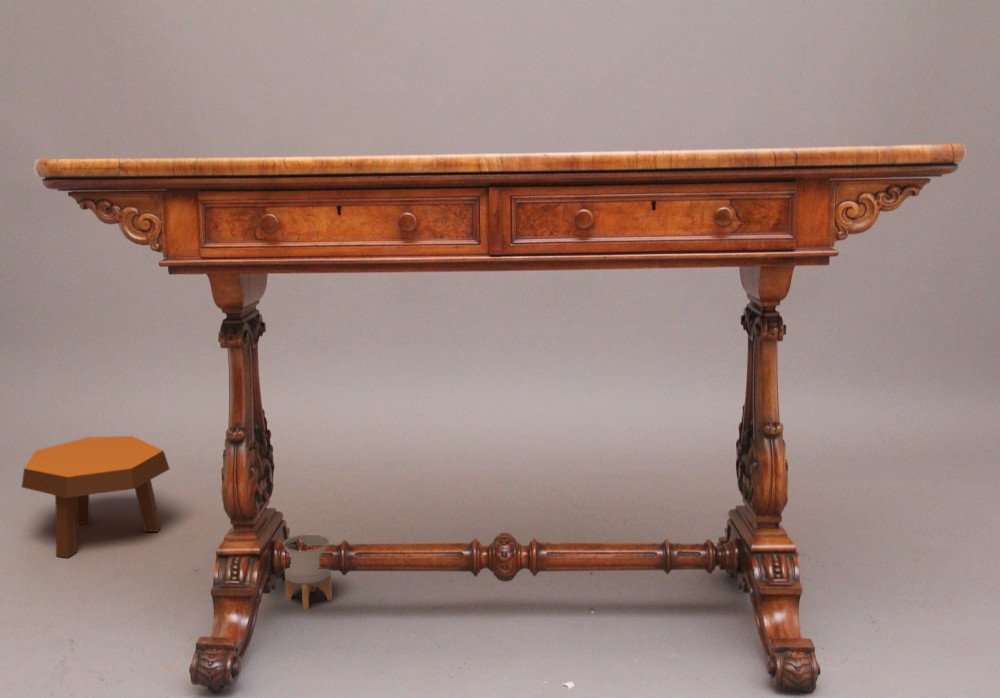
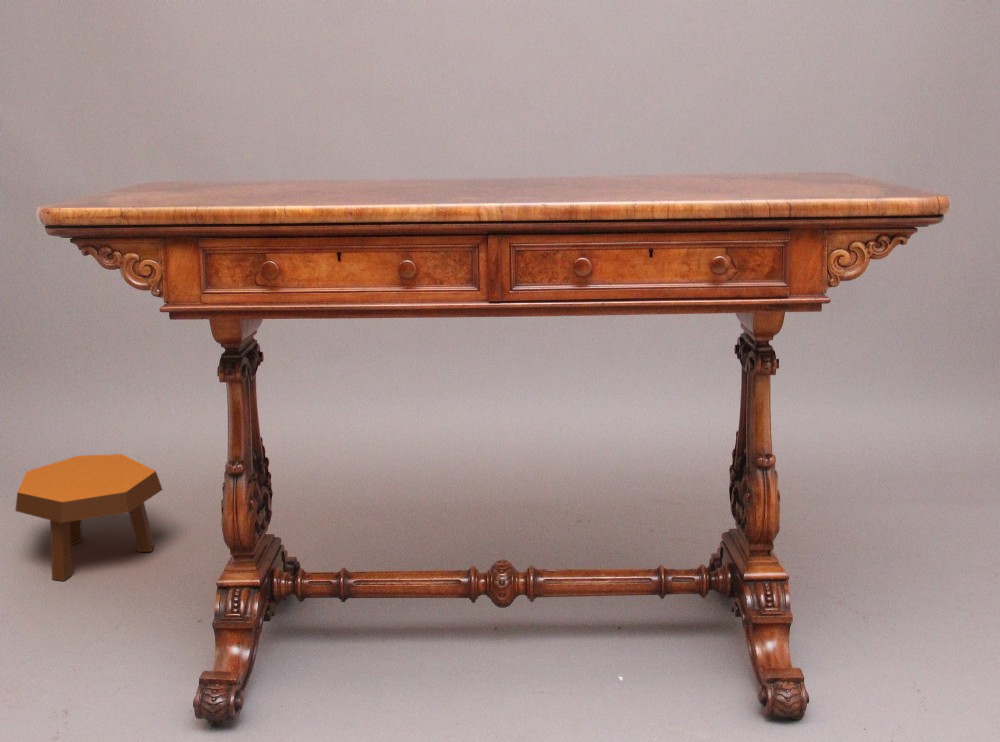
planter: present [283,534,332,609] -> none [282,560,331,636]

